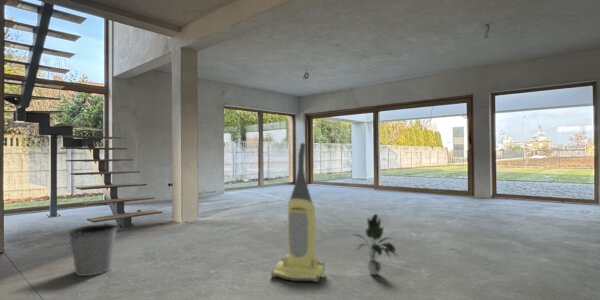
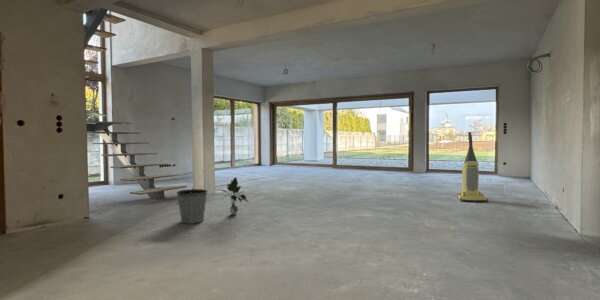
vacuum cleaner: present [271,143,324,282] -> present [457,132,488,202]
potted plant: present [358,214,396,275] -> present [222,177,248,214]

